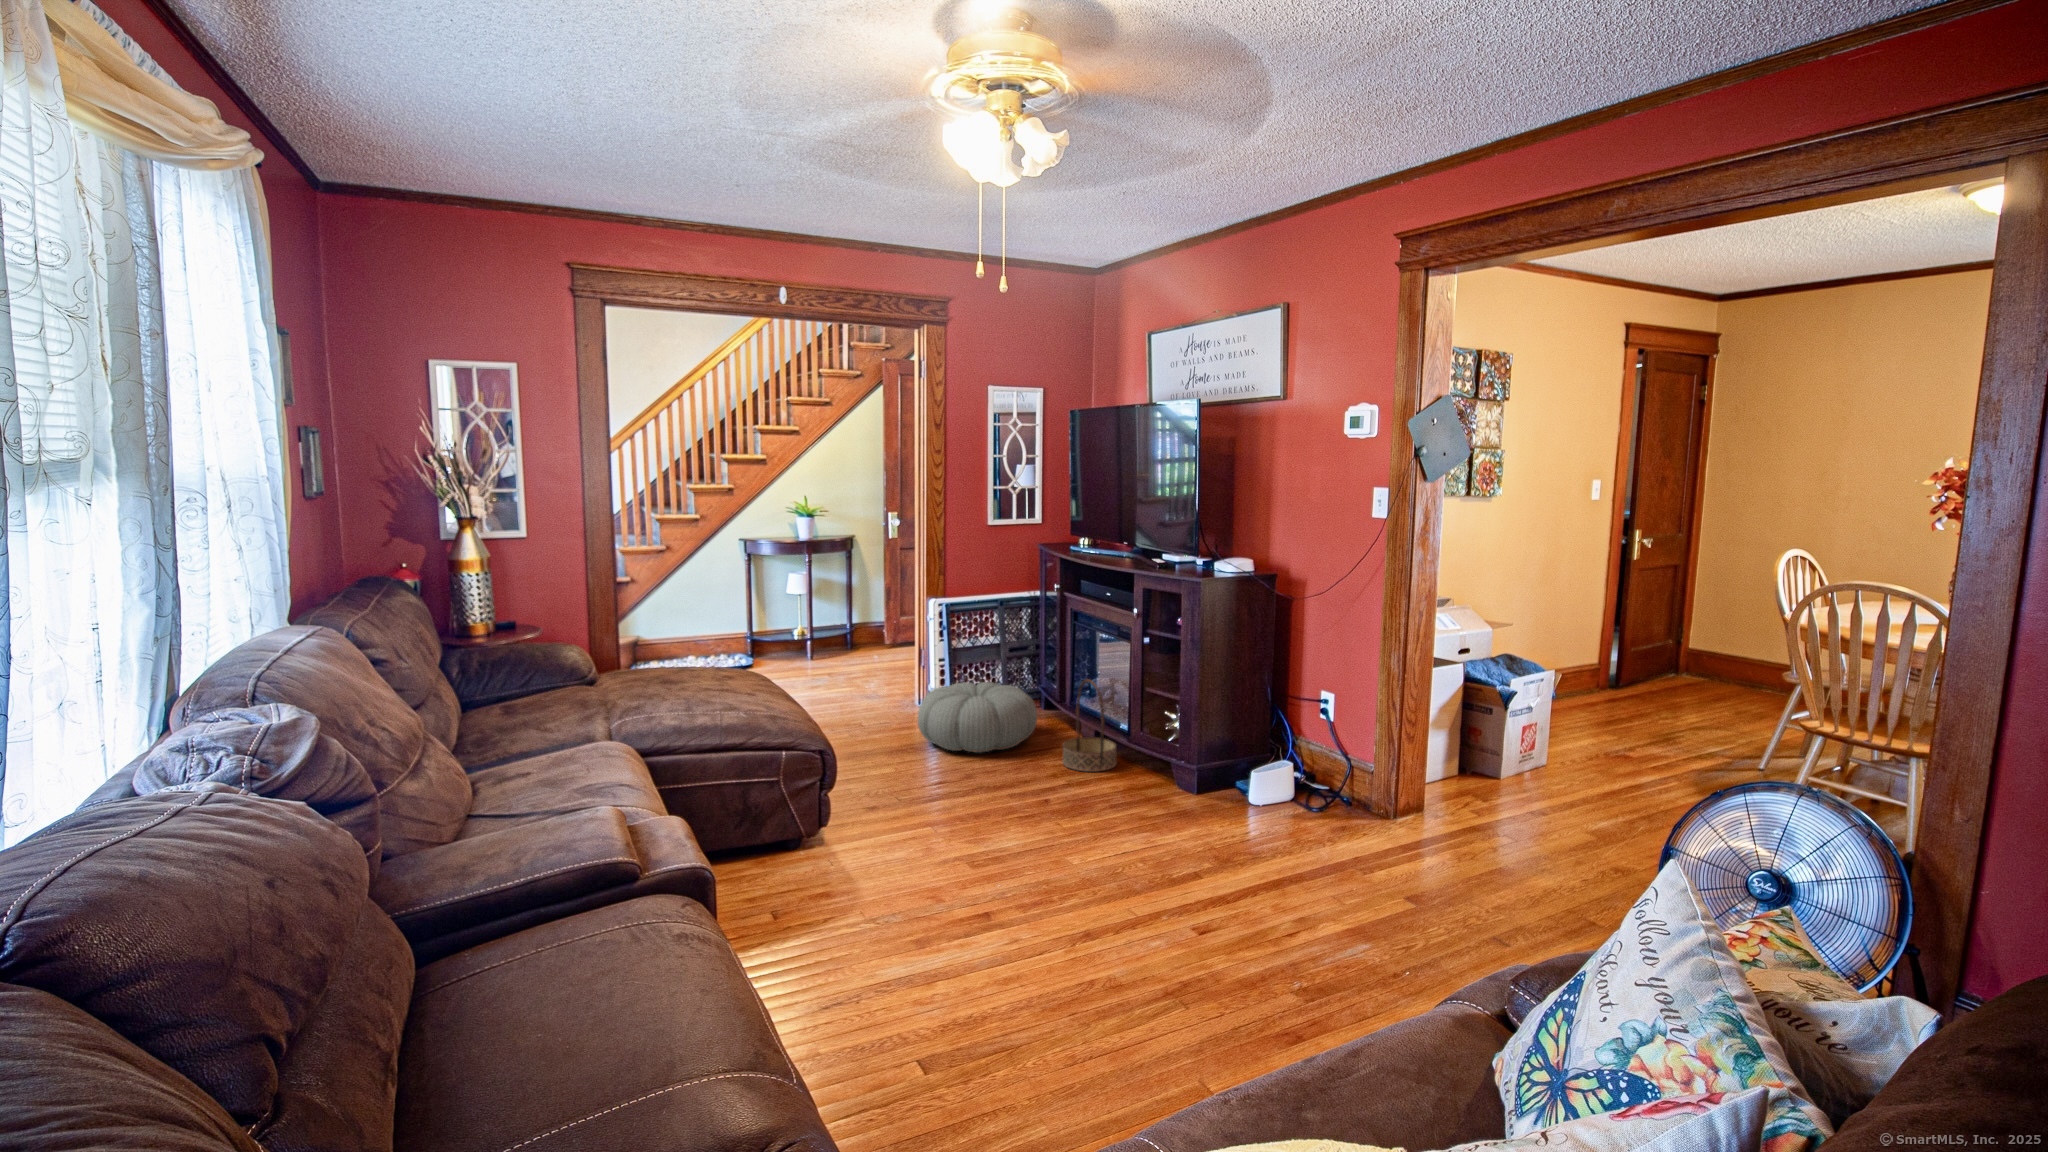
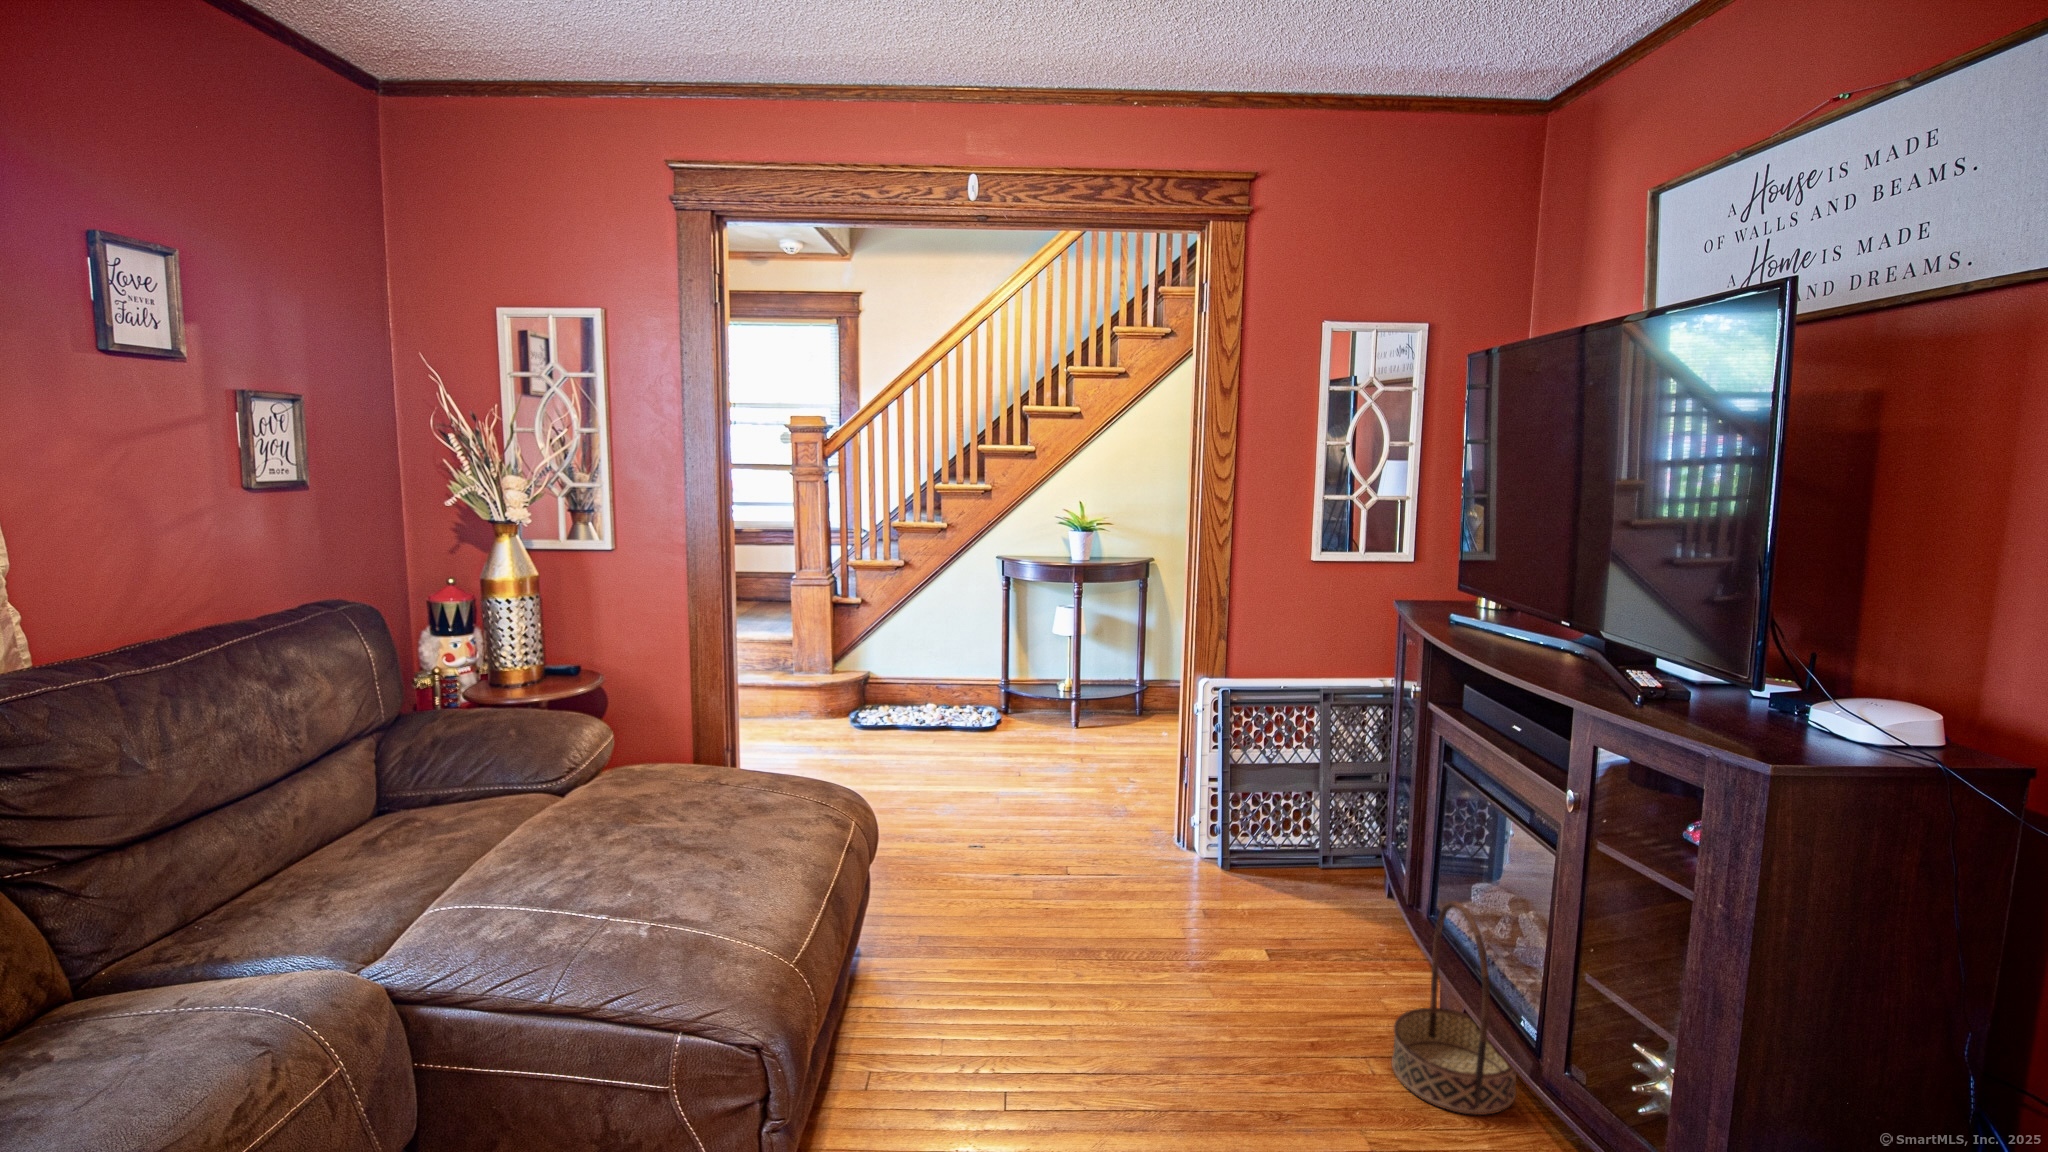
pouf: present [918,682,1037,753] -> none [1134,836,1359,993]

